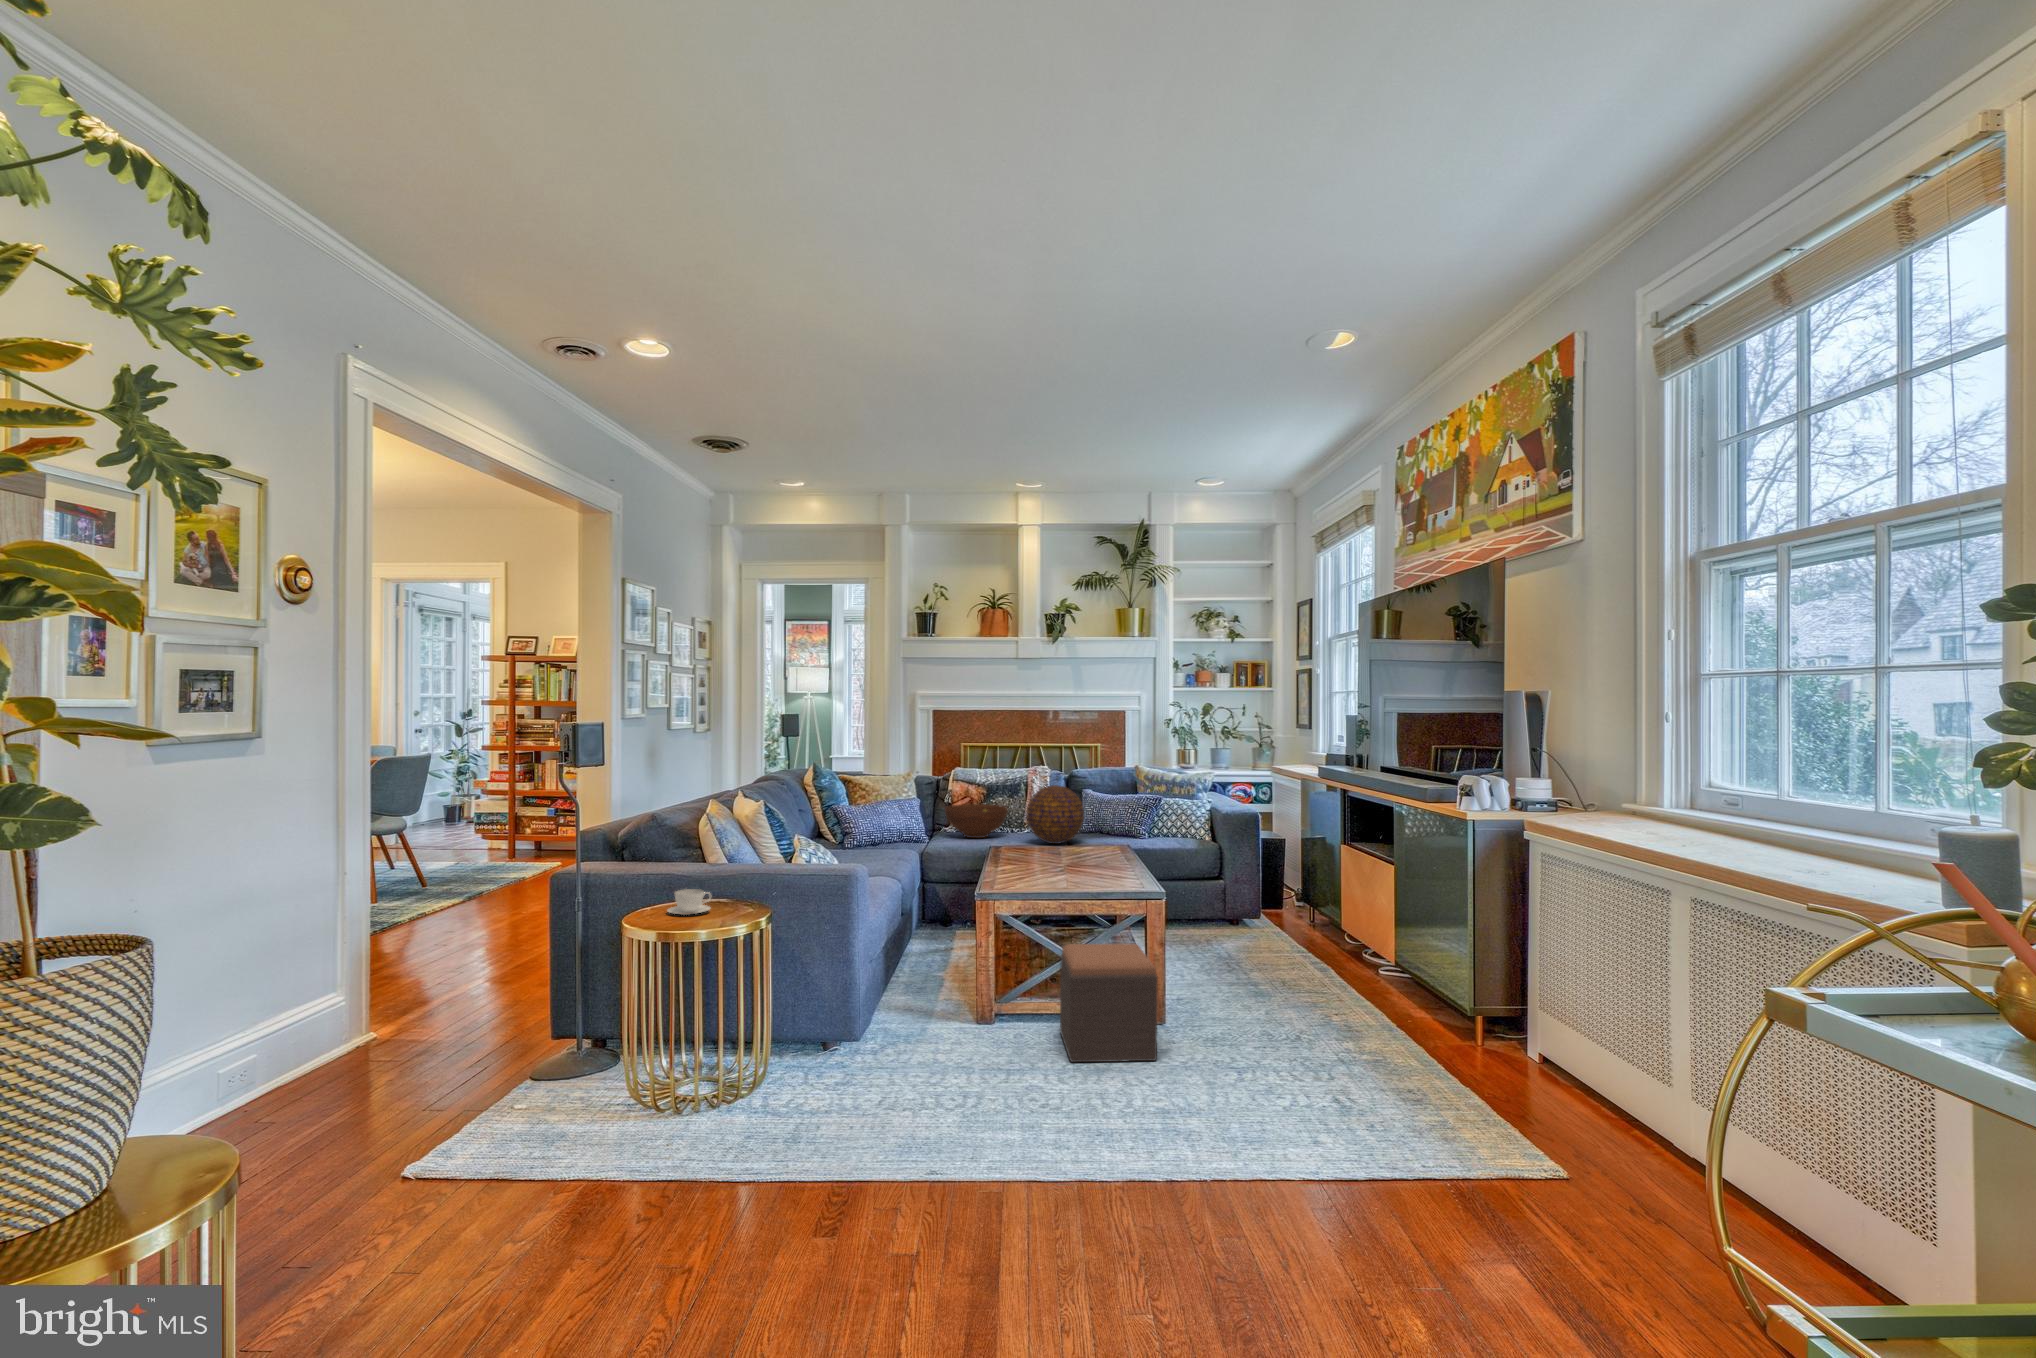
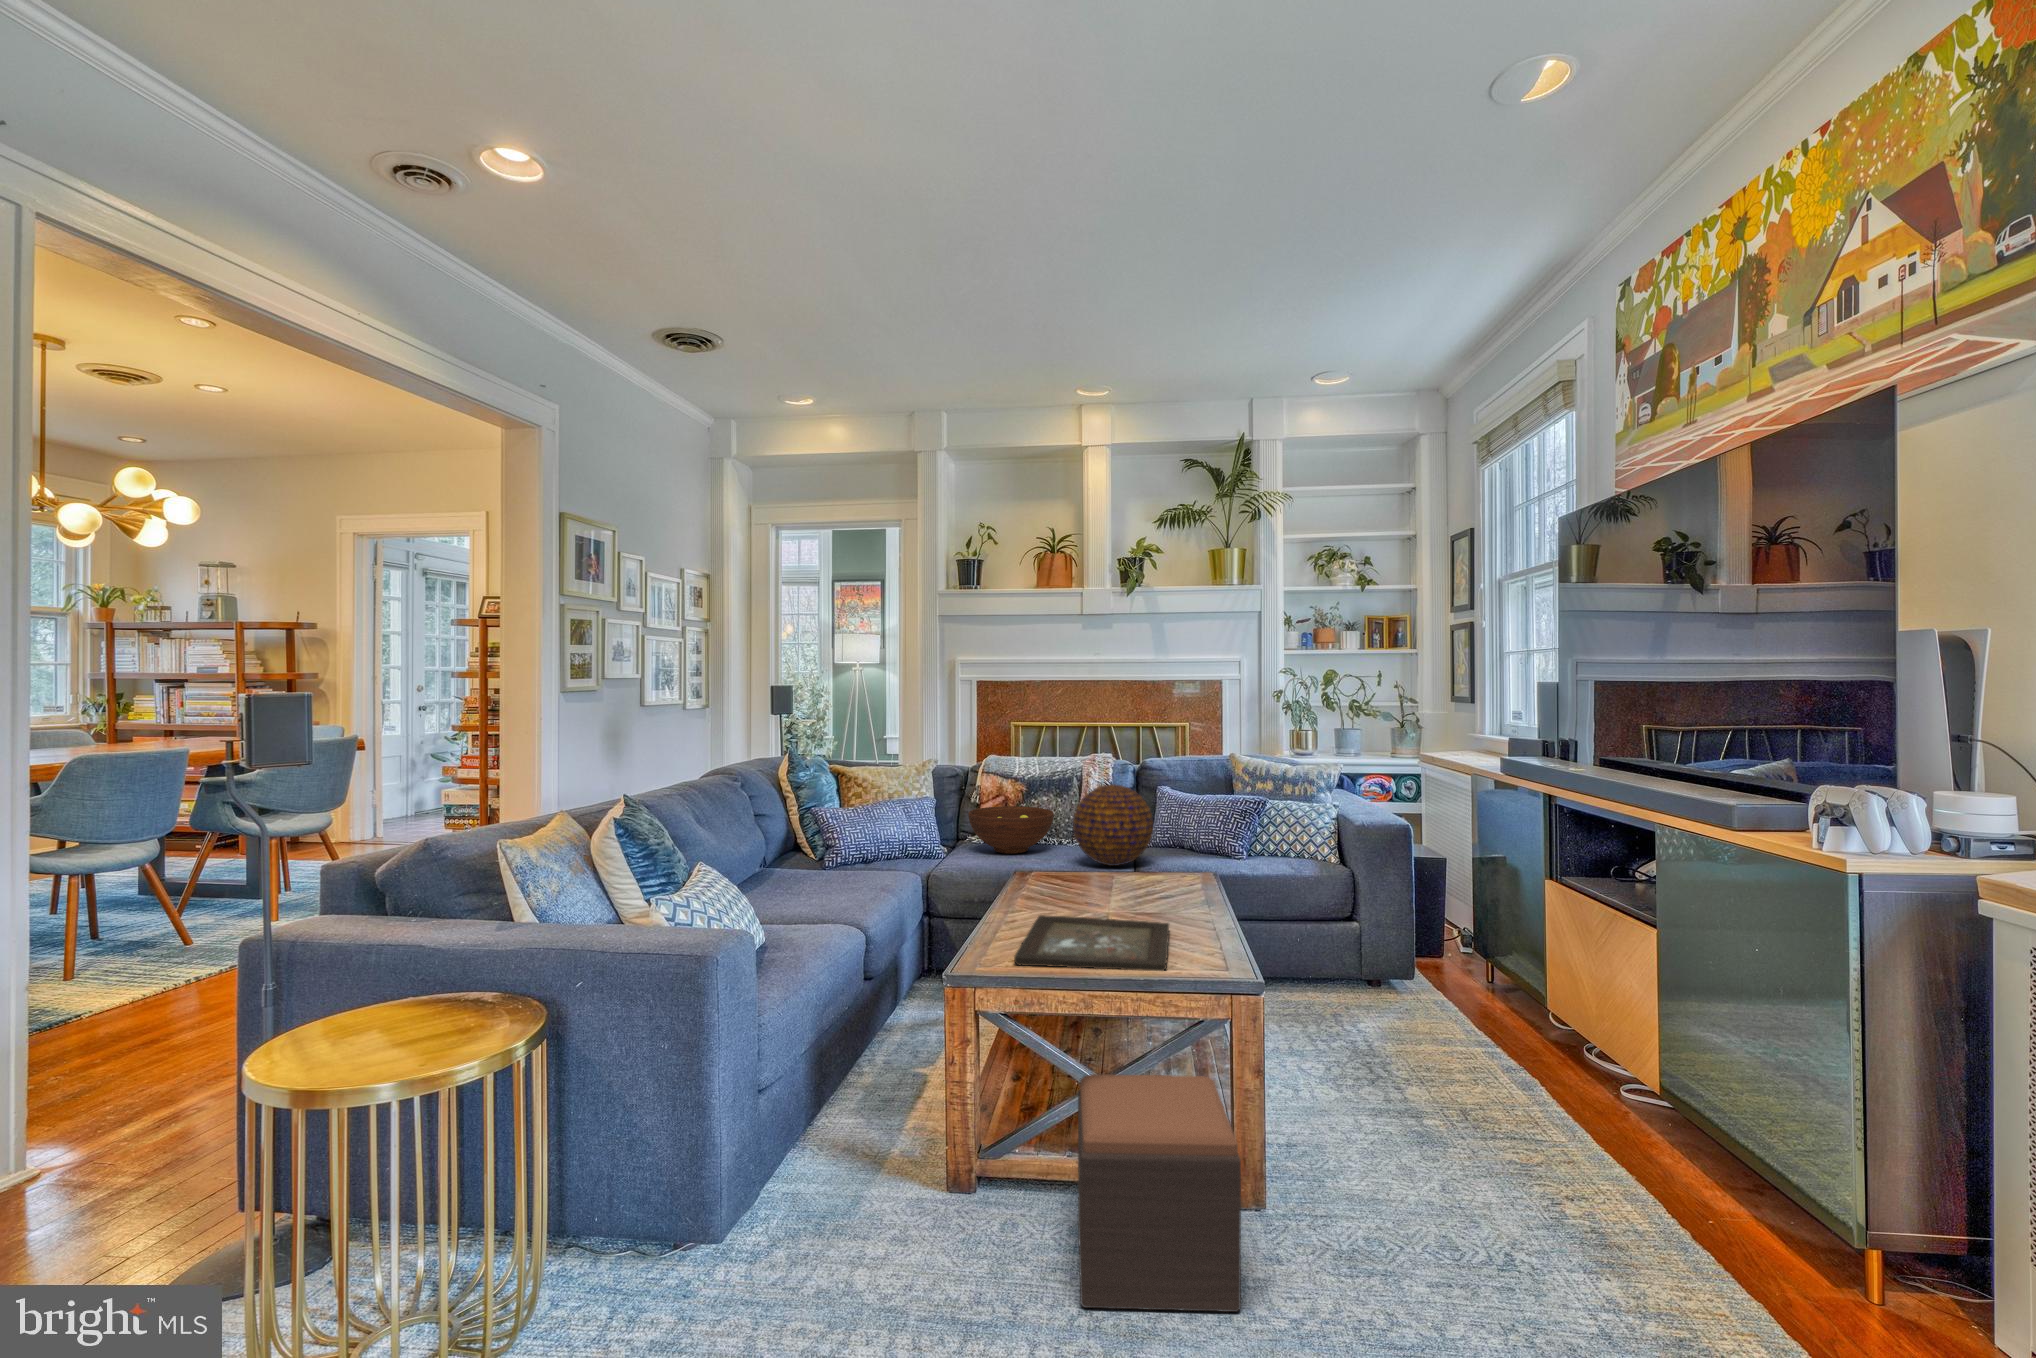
tray: none [1015,865,1109,890] -> present [1014,915,1169,971]
teacup: present [667,889,711,915] -> none [344,995,434,1048]

